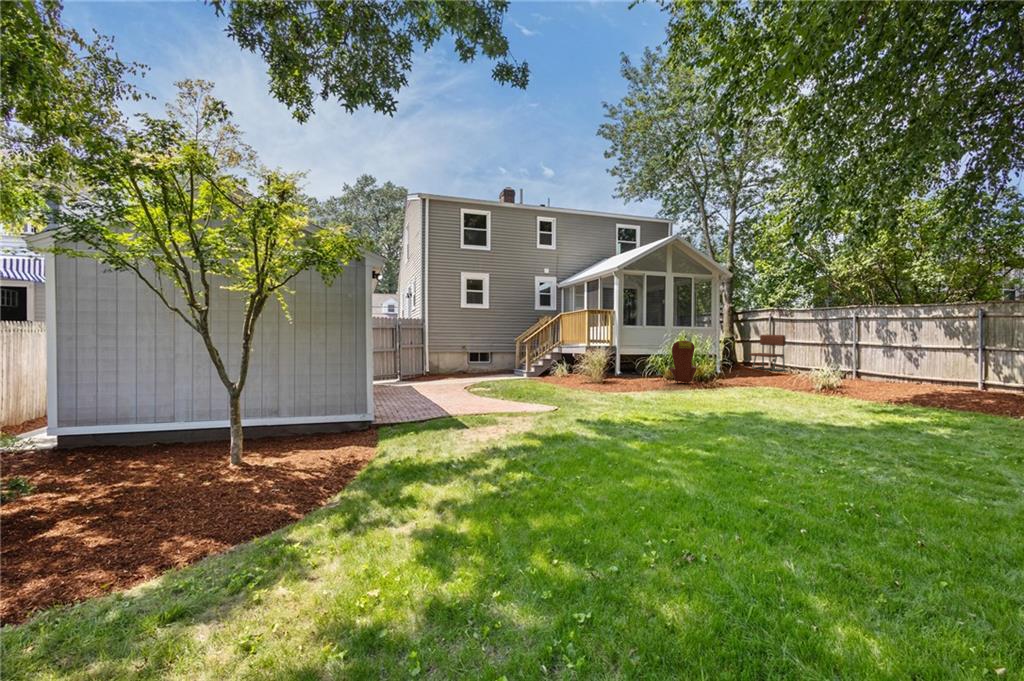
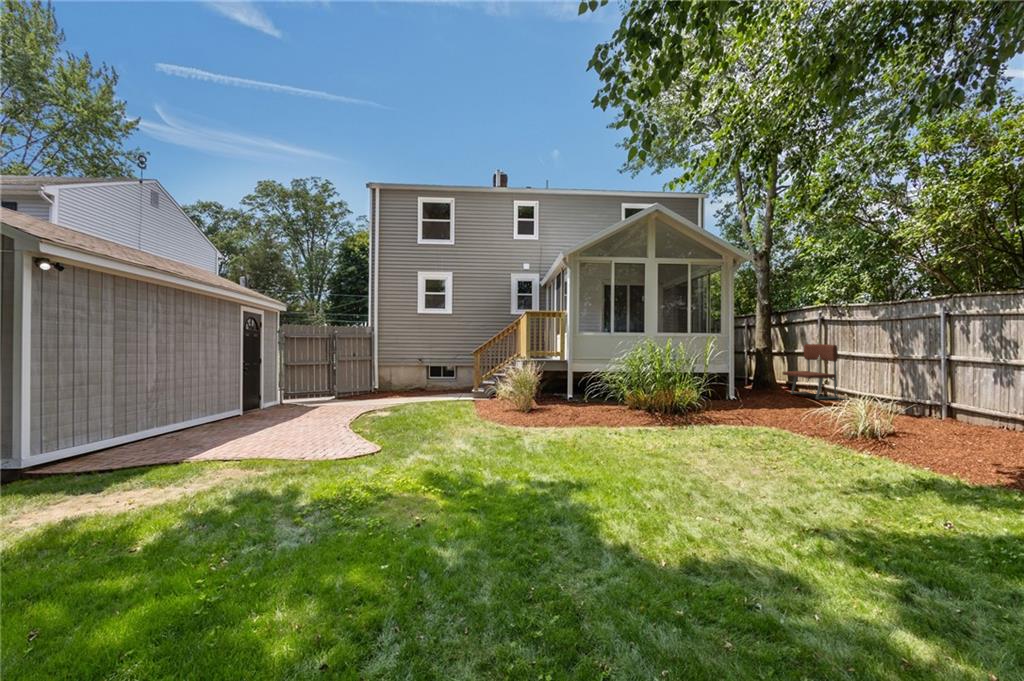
armchair: present [670,341,696,383] -> none [610,354,652,420]

